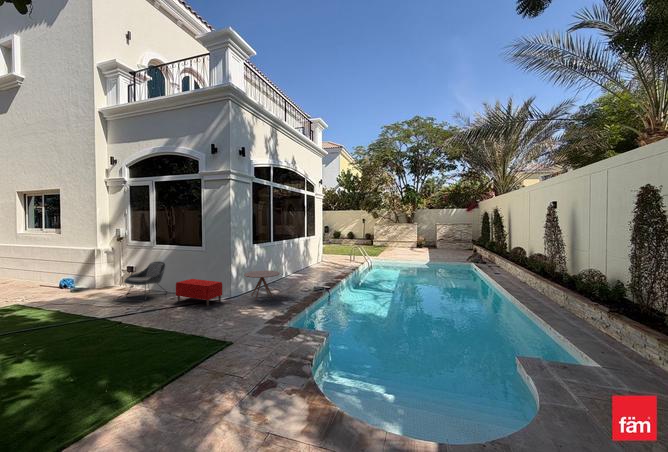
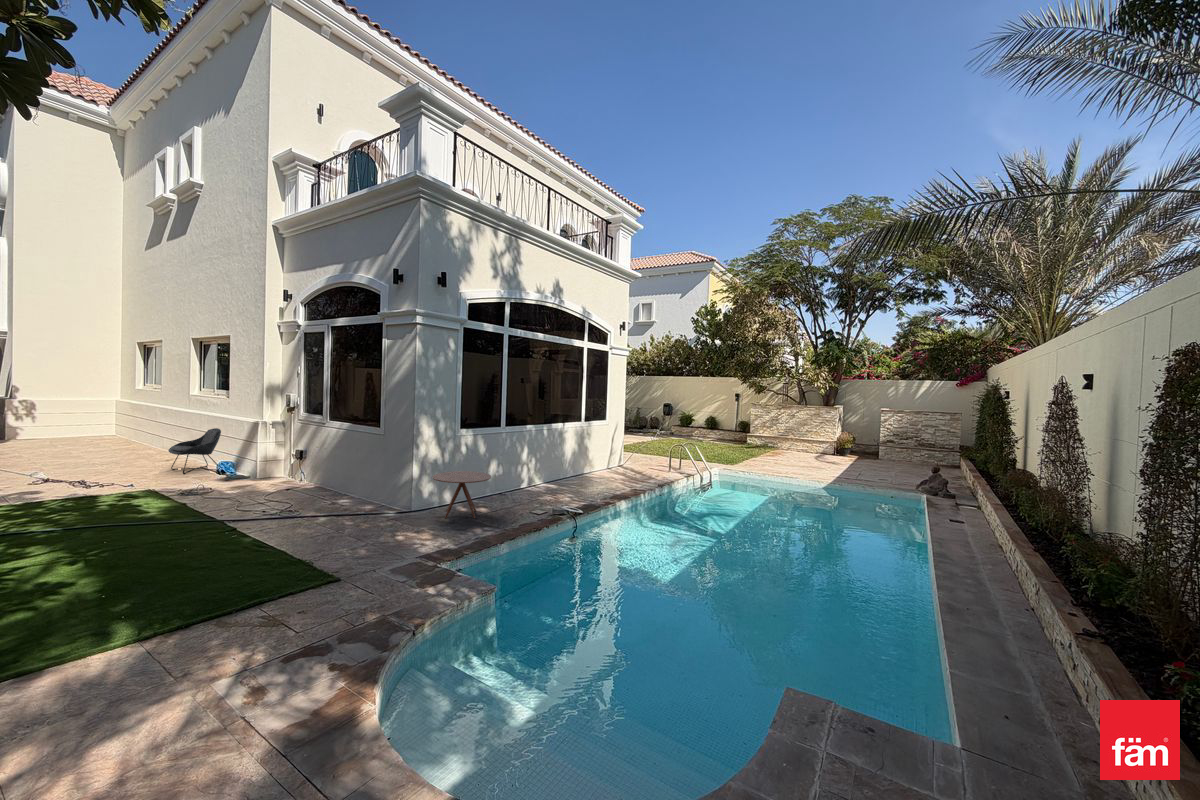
lounge chair: present [124,261,167,300] -> present [168,428,221,474]
bench: present [176,279,222,306] -> none [335,475,398,519]

